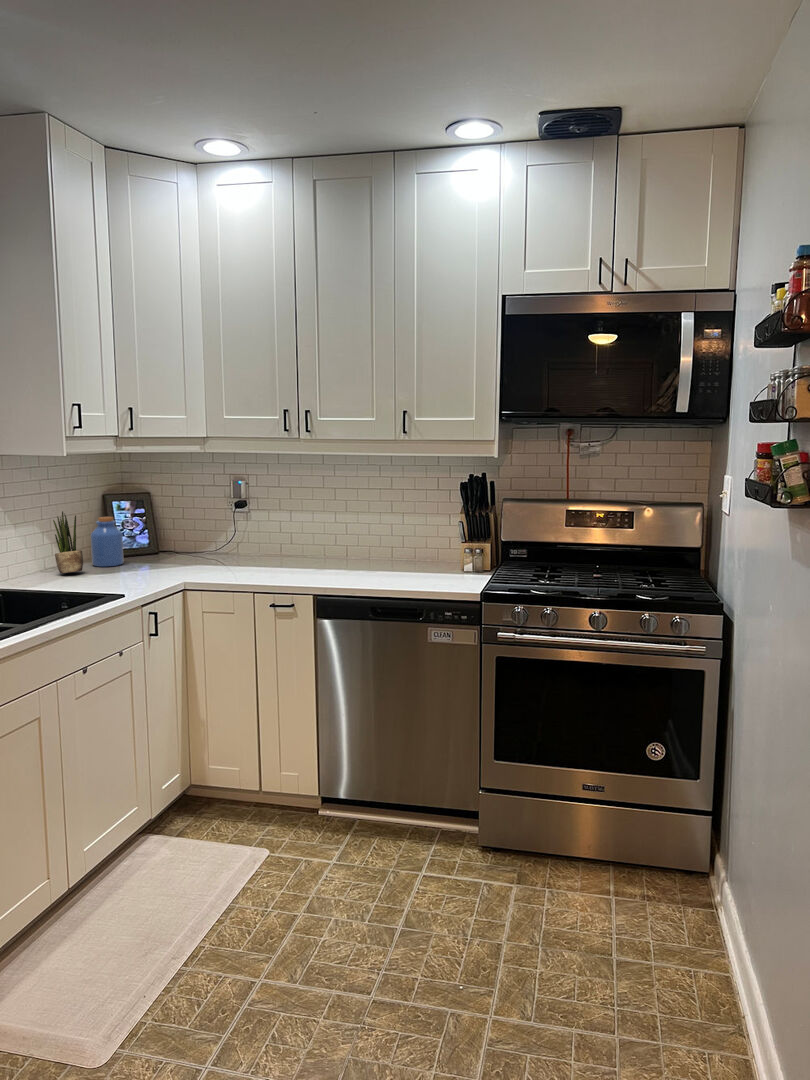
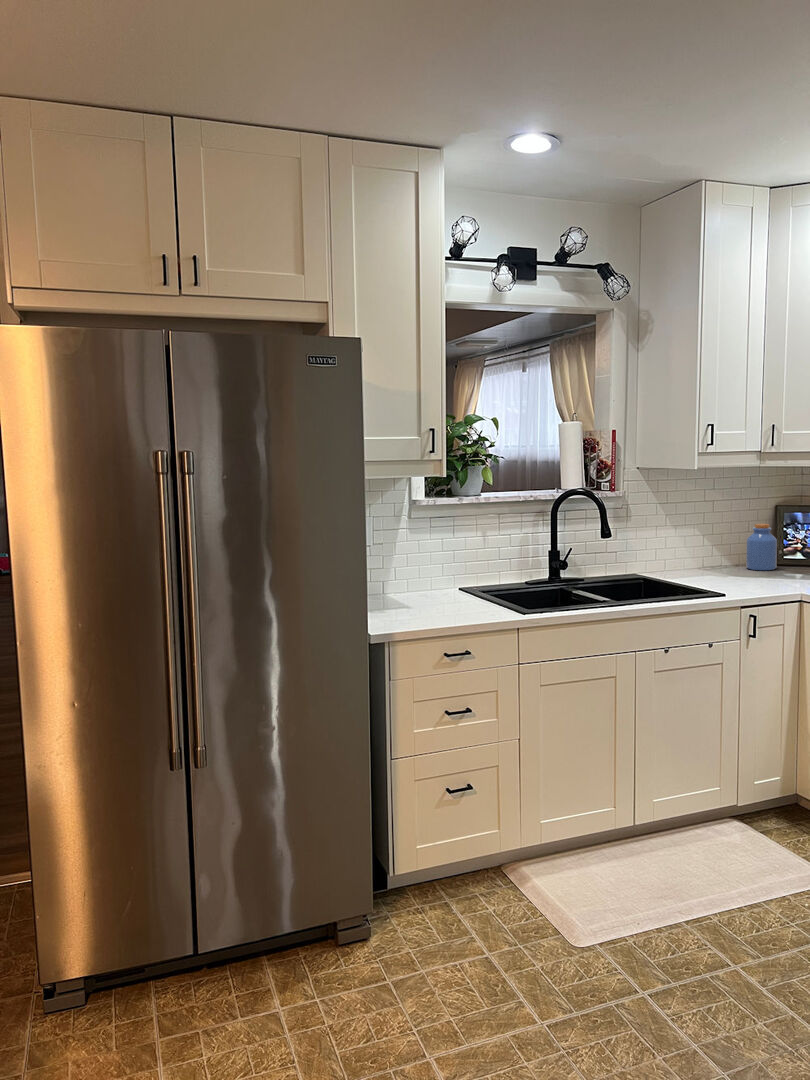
potted plant: present [53,511,83,573] -> none [705,515,729,571]

